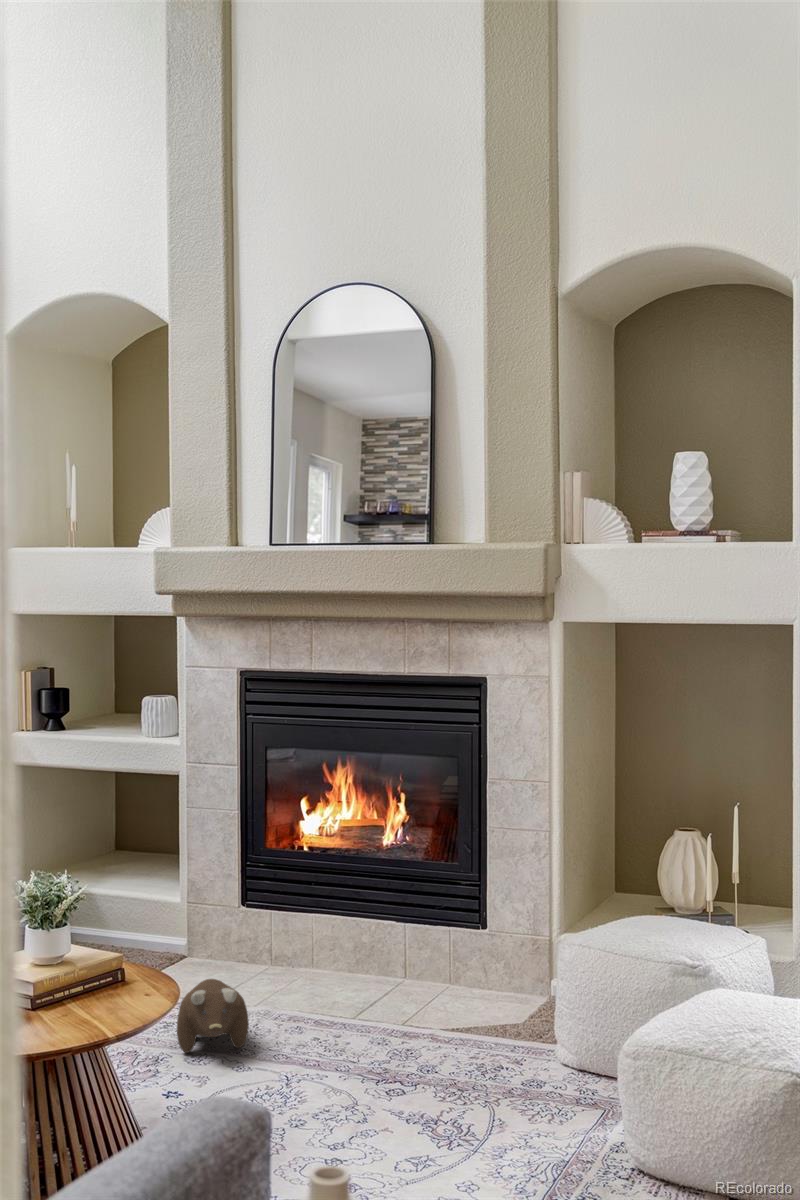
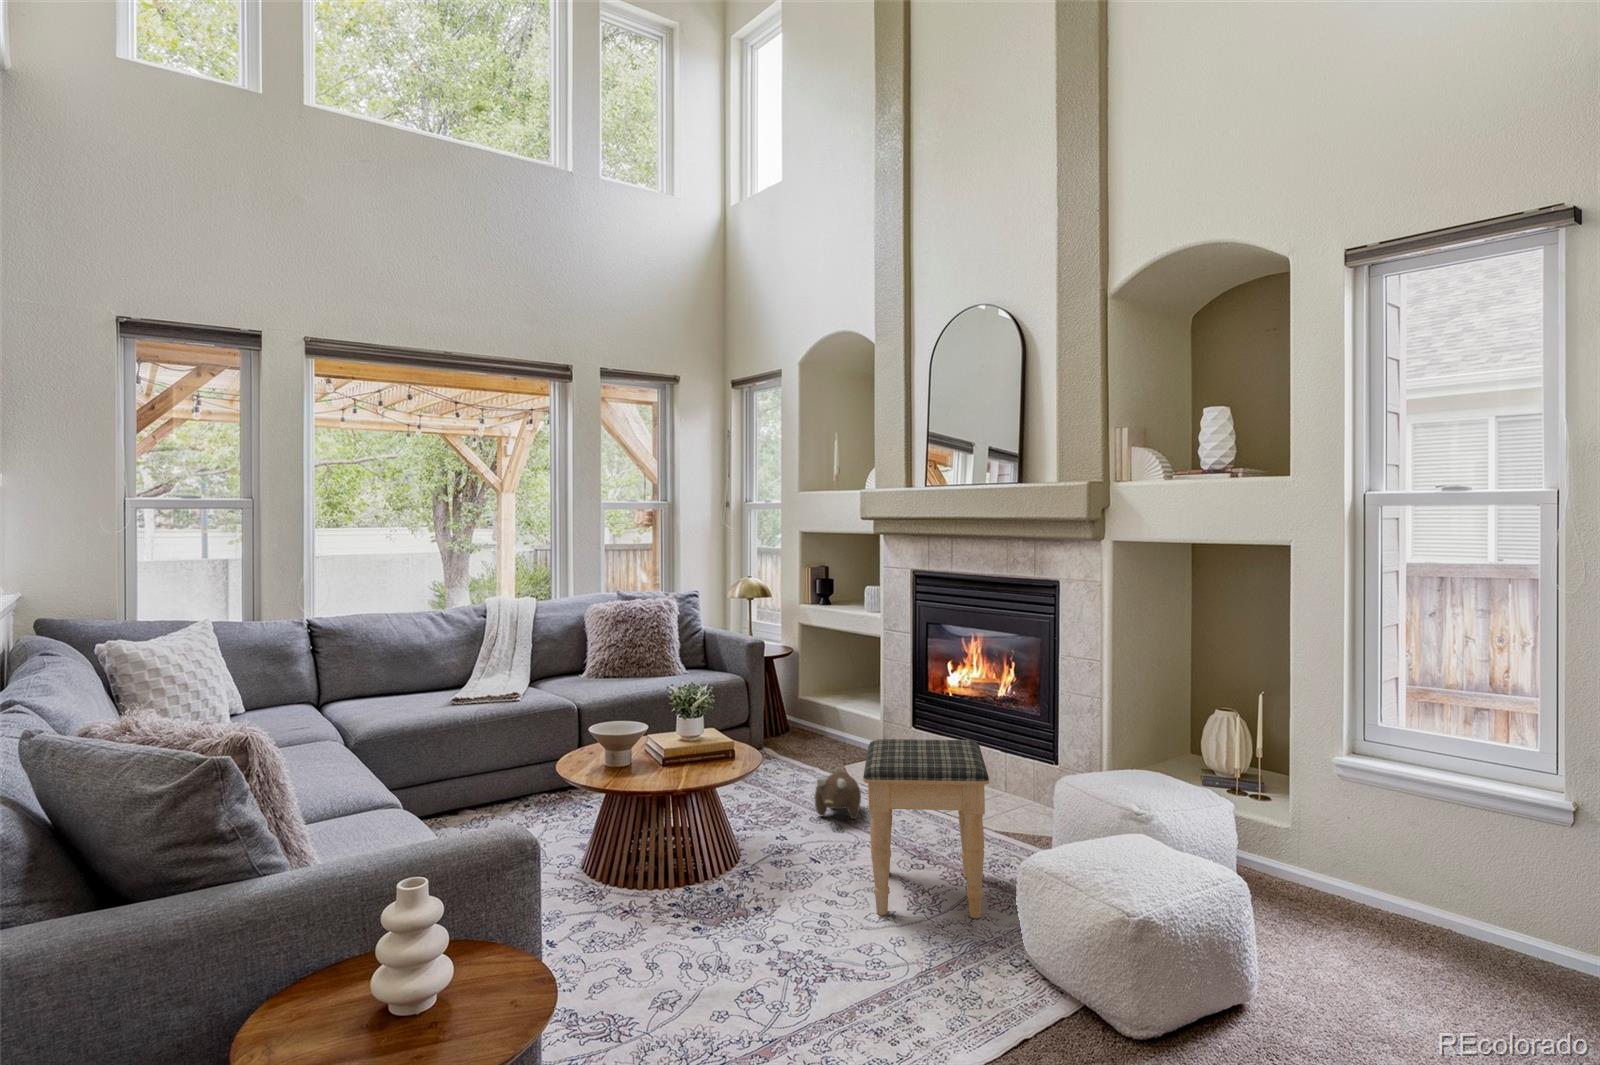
footstool: none [330,899,546,1165] -> present [863,739,989,918]

